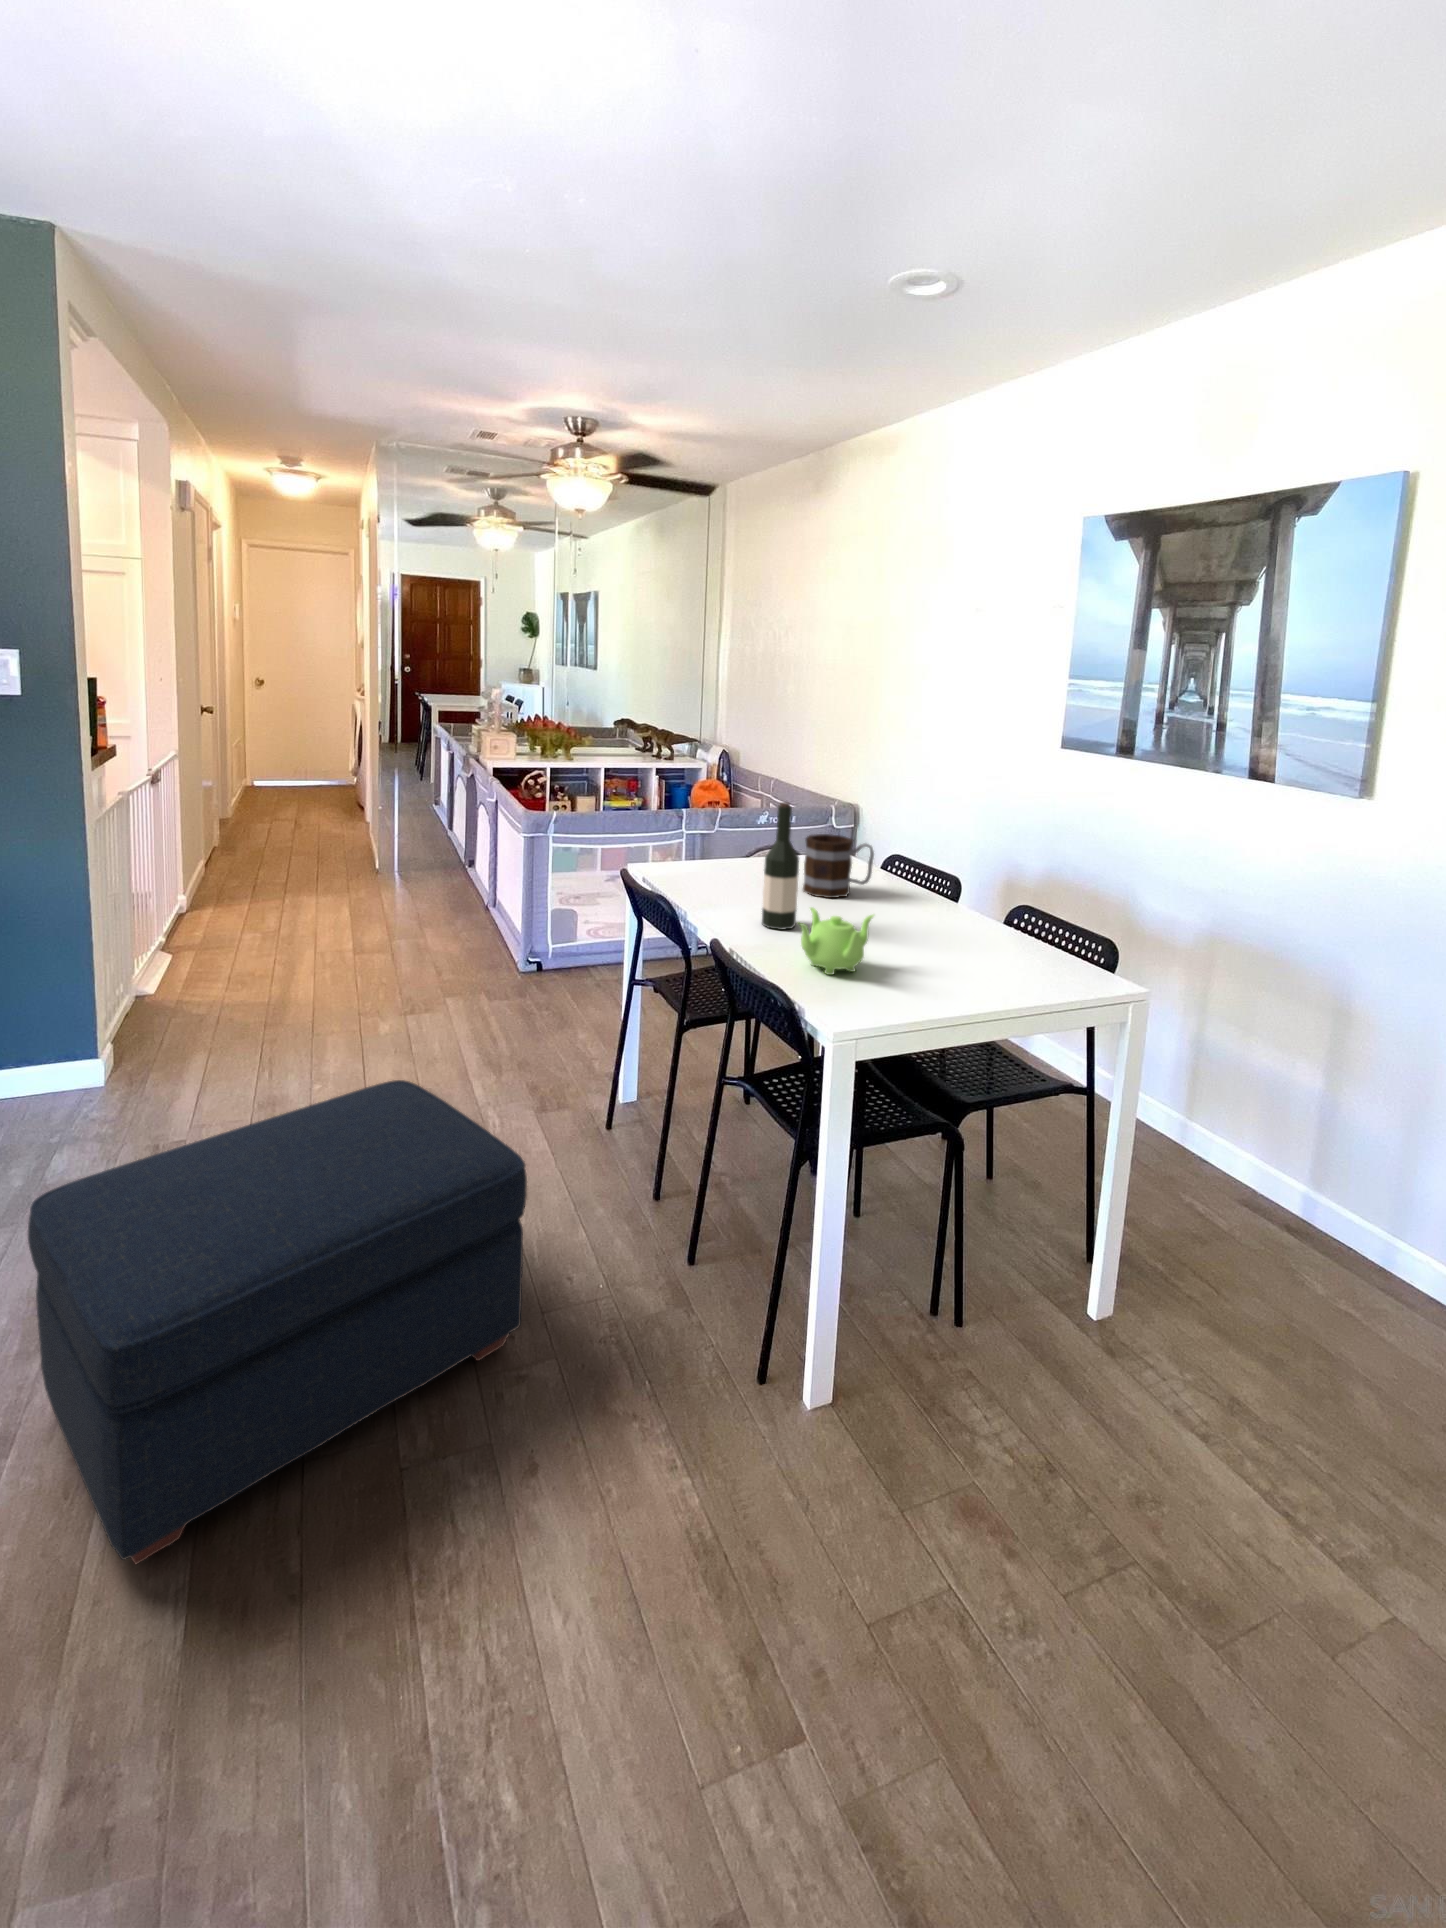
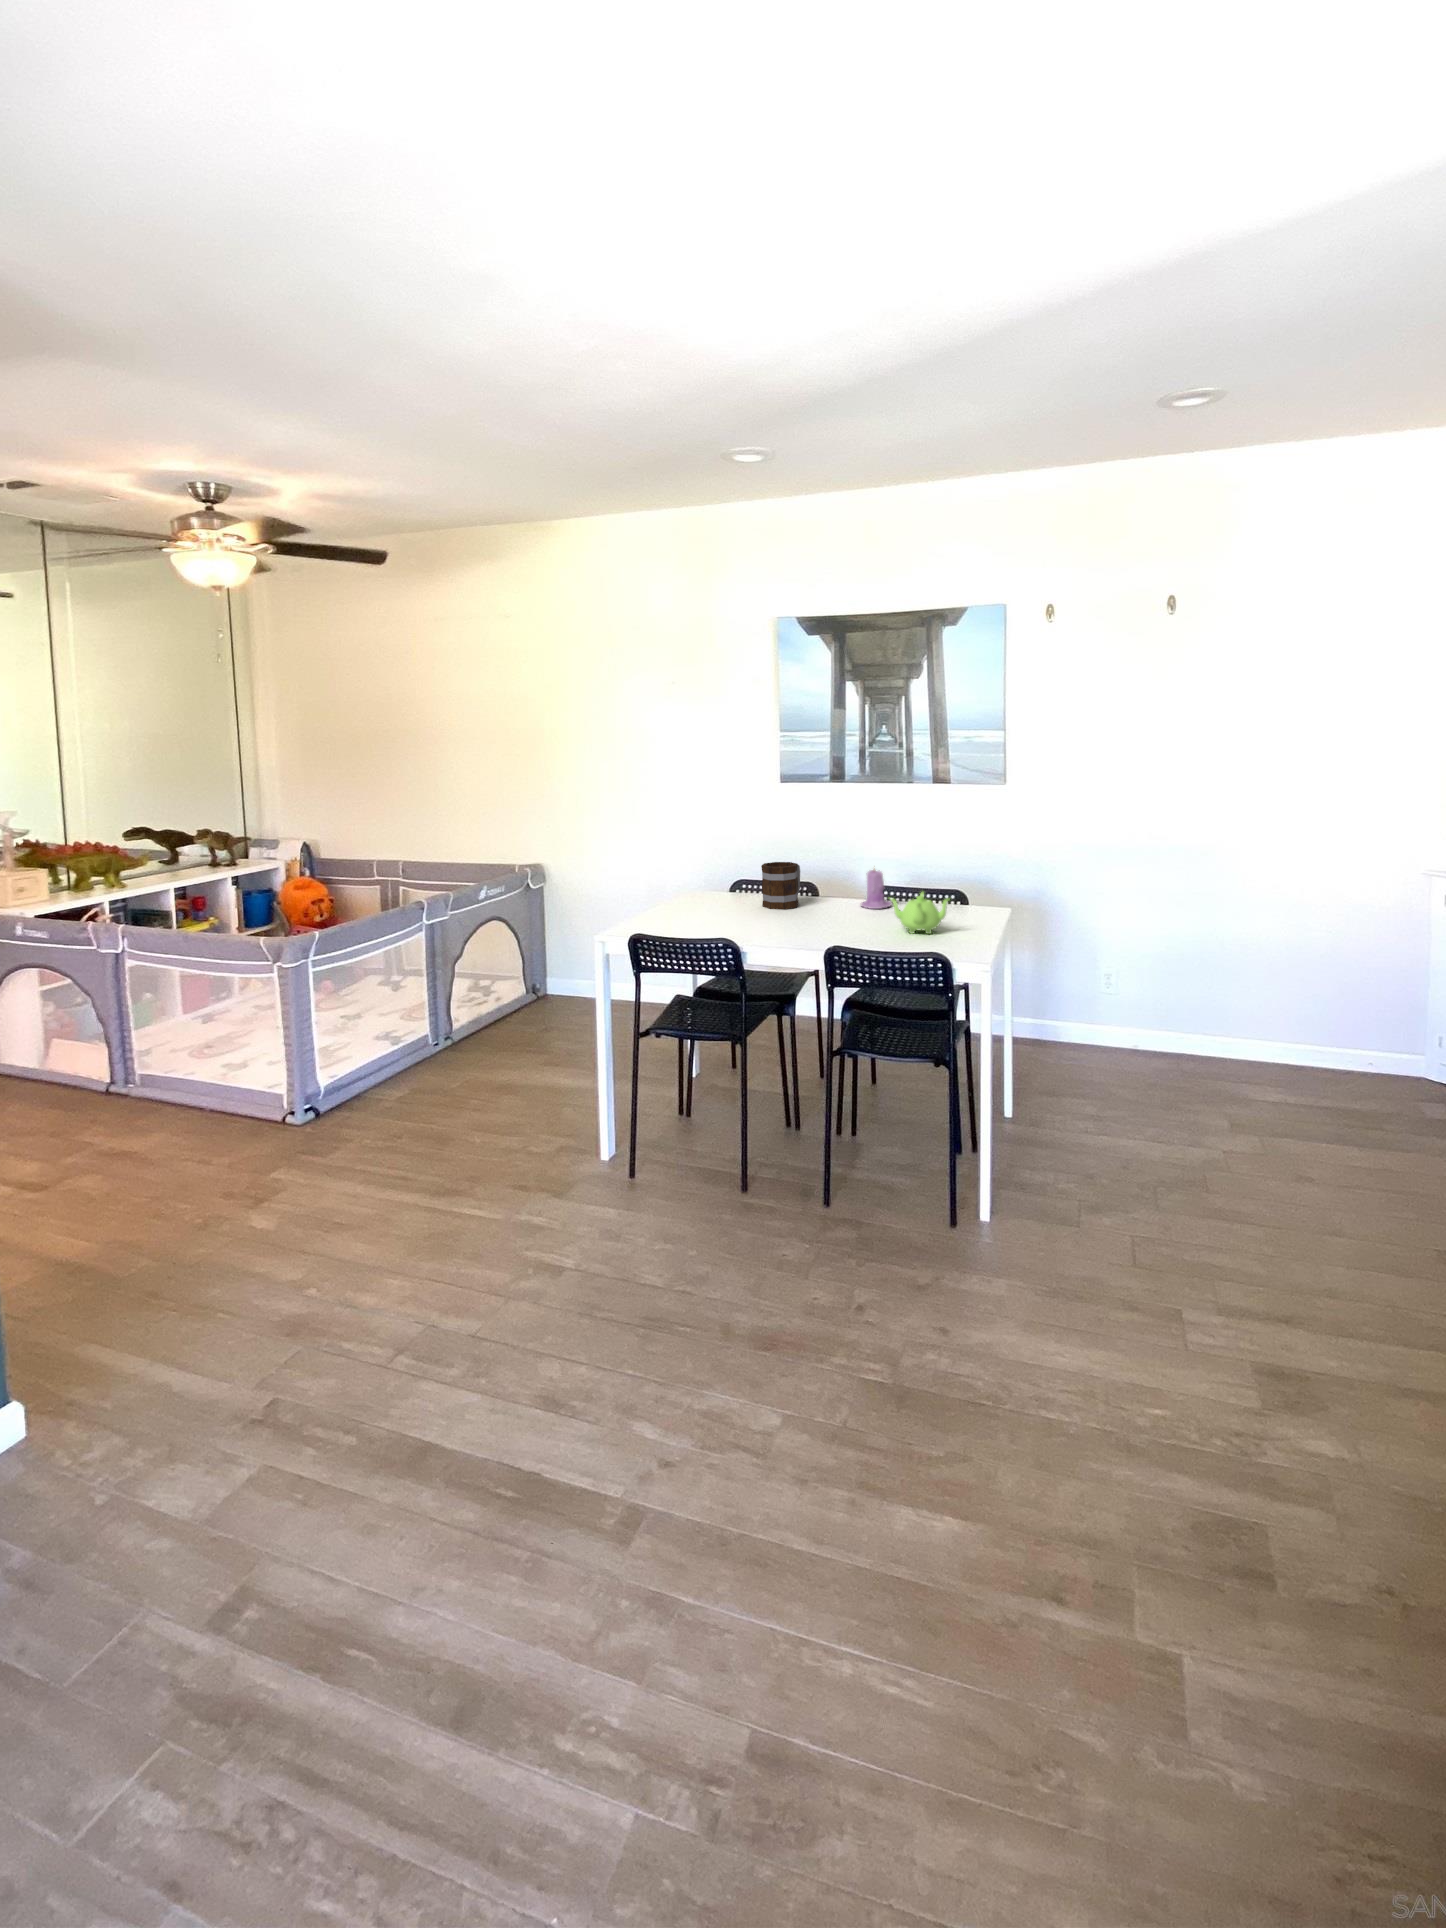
wine bottle: present [762,802,799,930] -> none [819,833,844,927]
candle: none [904,868,948,933] -> present [861,869,892,909]
ottoman: present [28,1080,527,1564] -> none [662,1128,961,1531]

